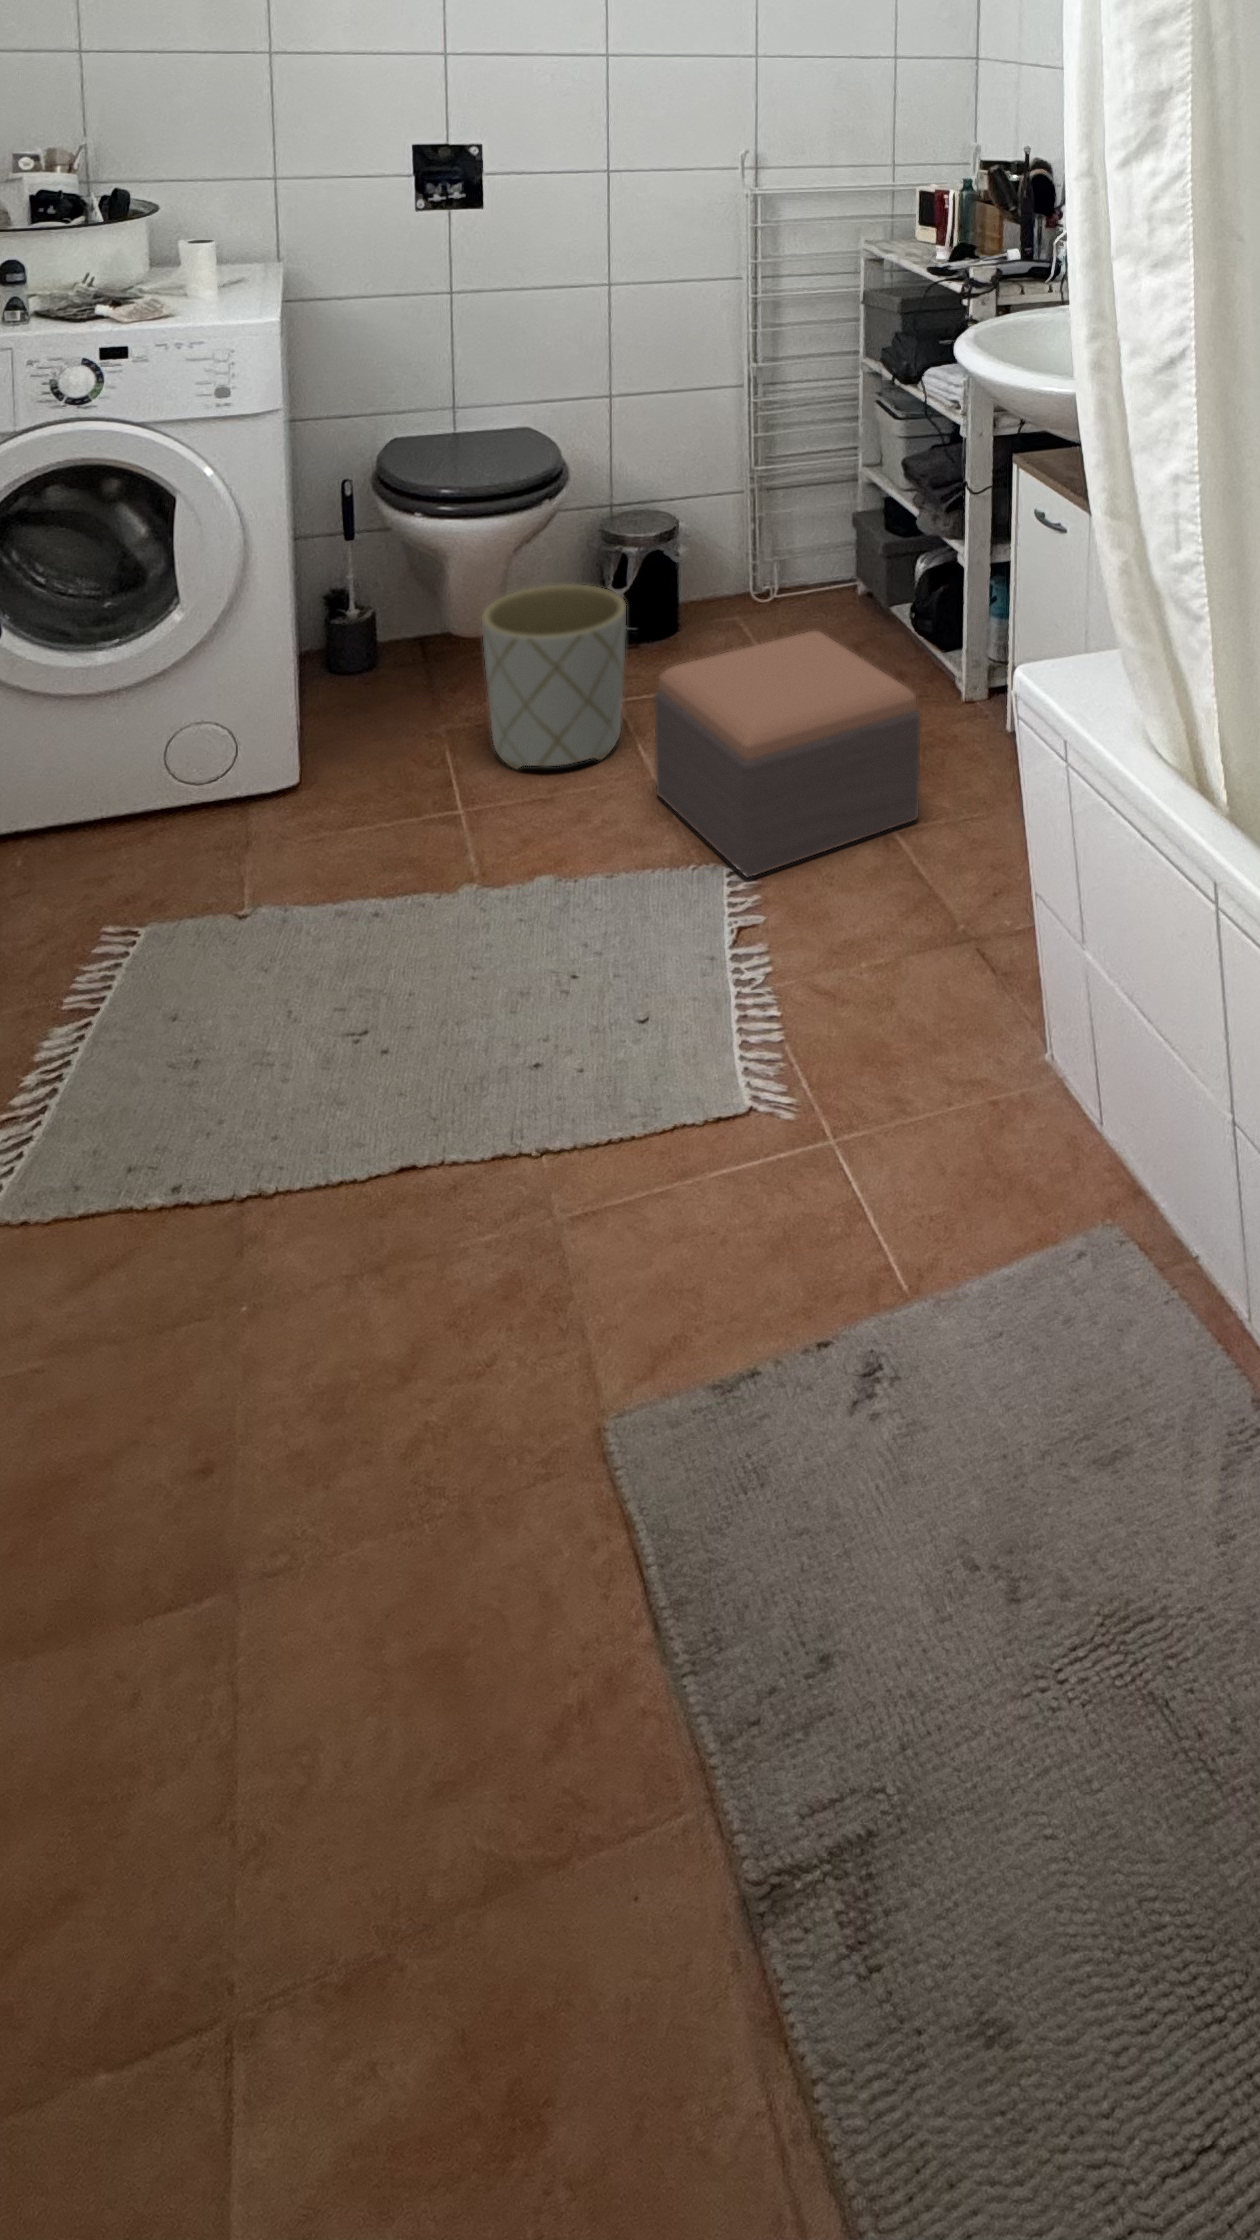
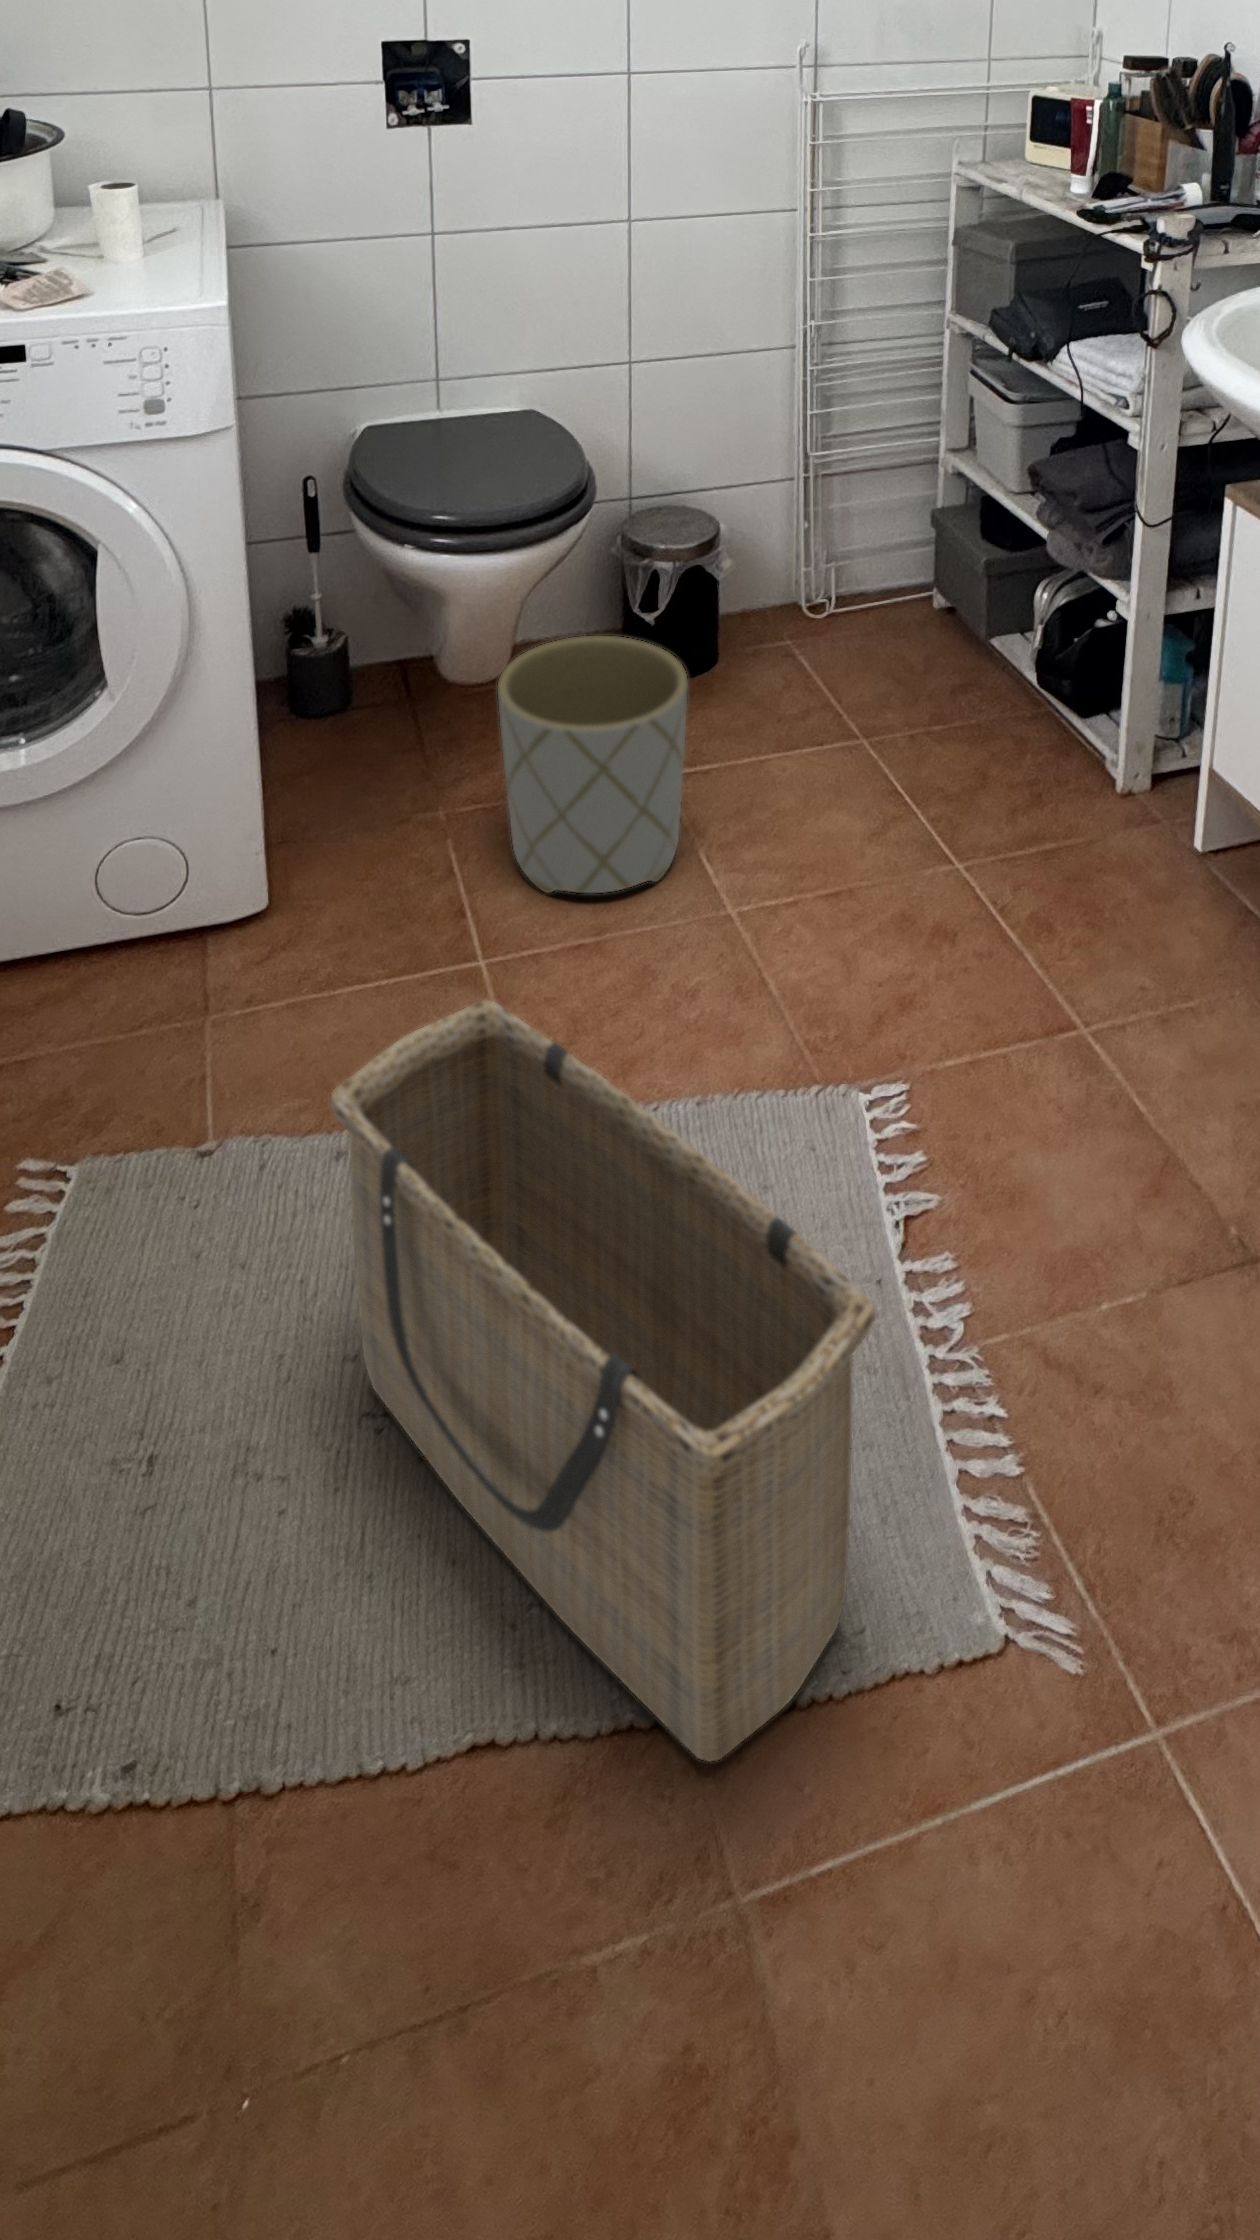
footstool: present [655,631,920,877] -> none [742,721,1128,1113]
basket: none [328,766,661,1172] -> present [331,1000,875,1762]

